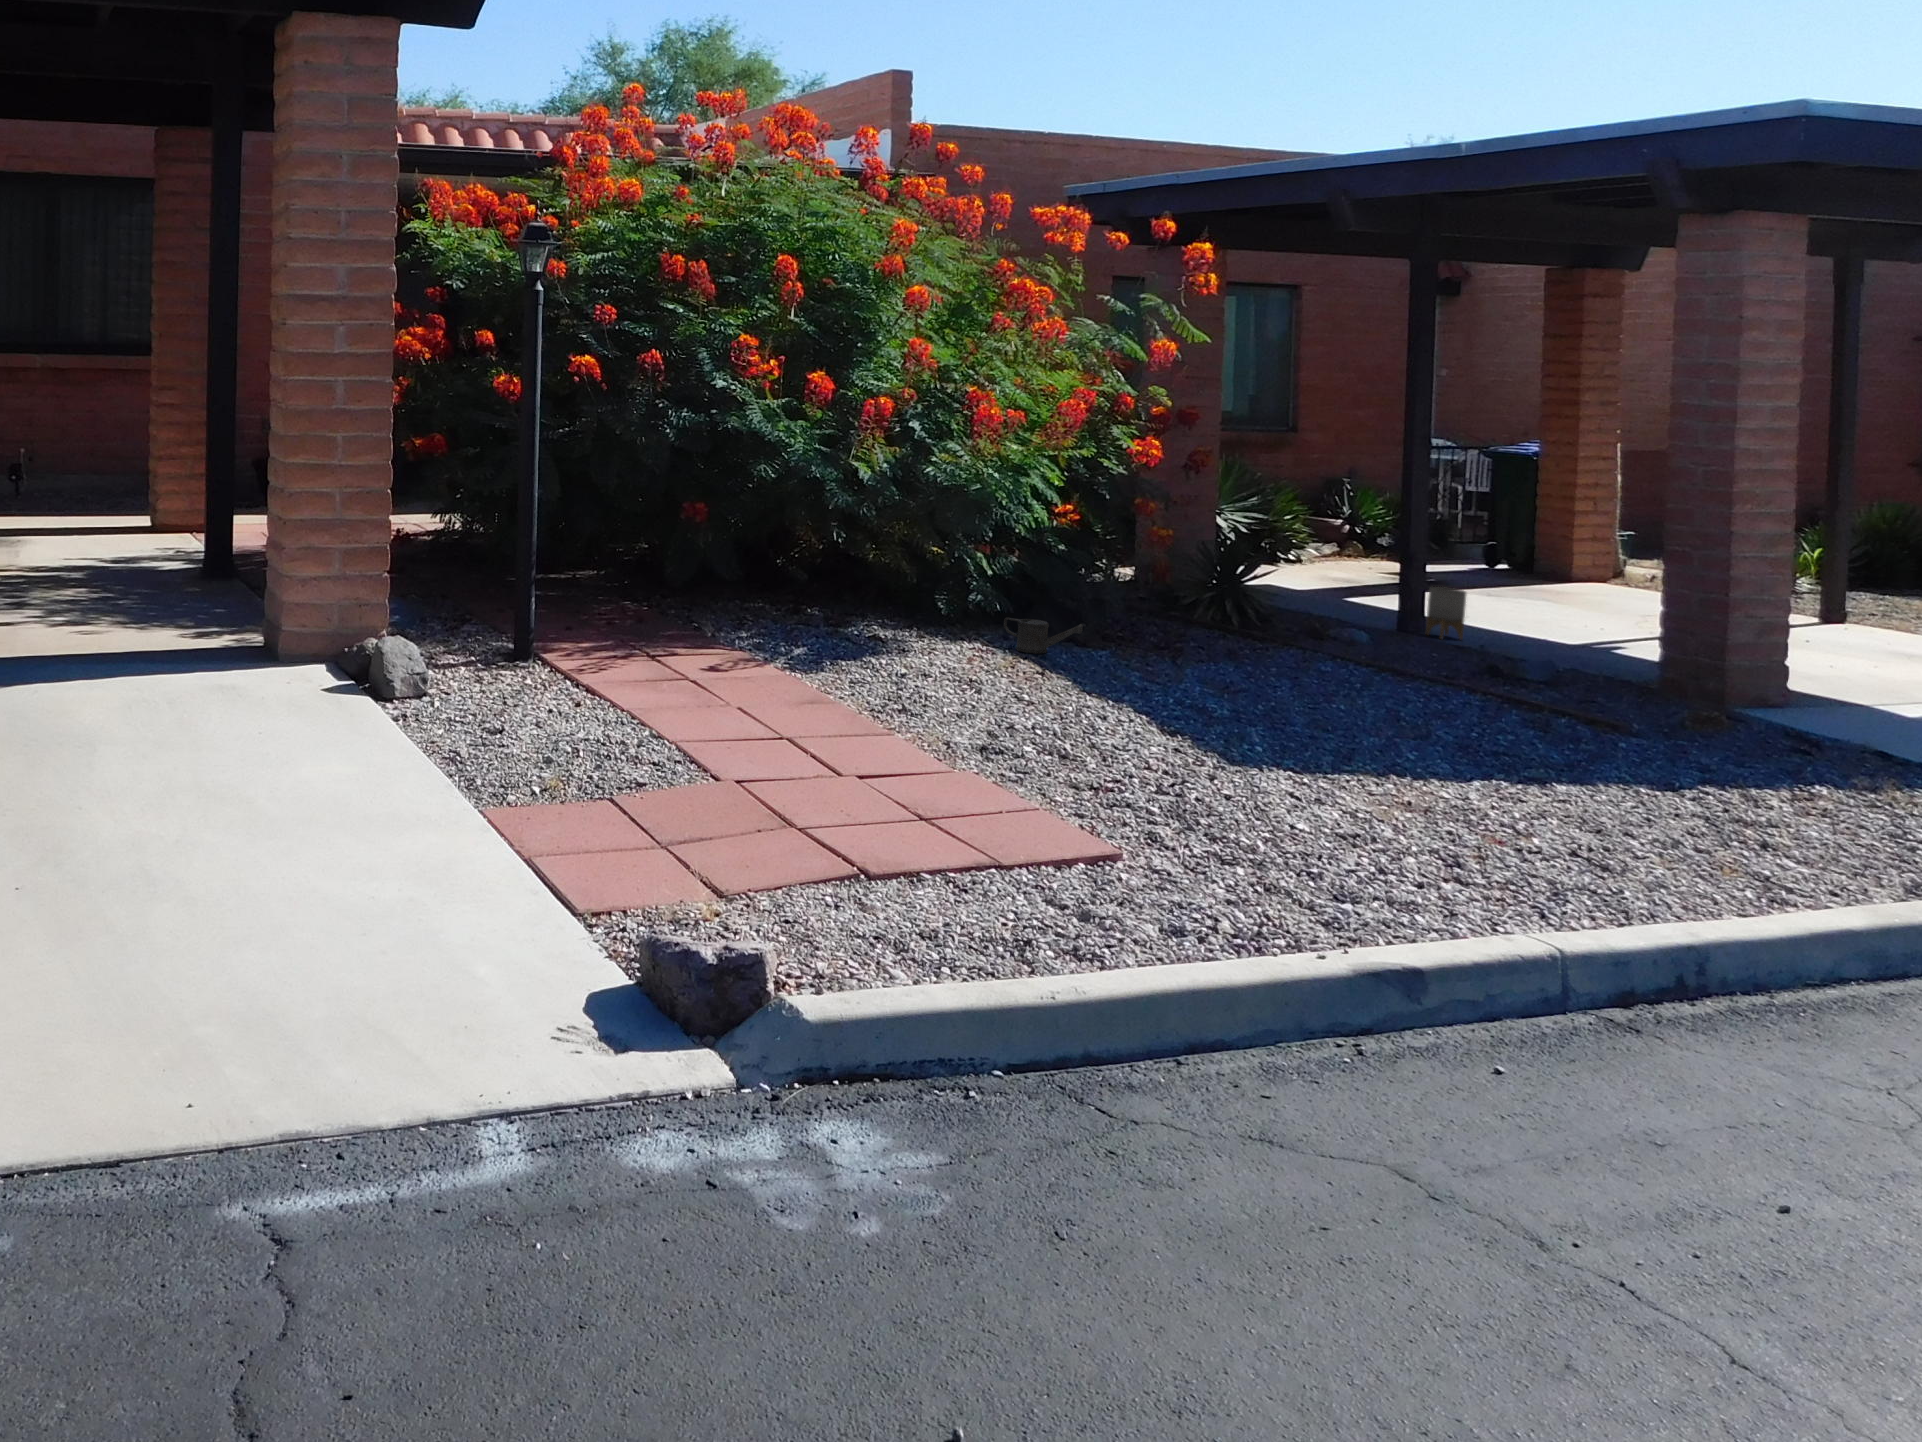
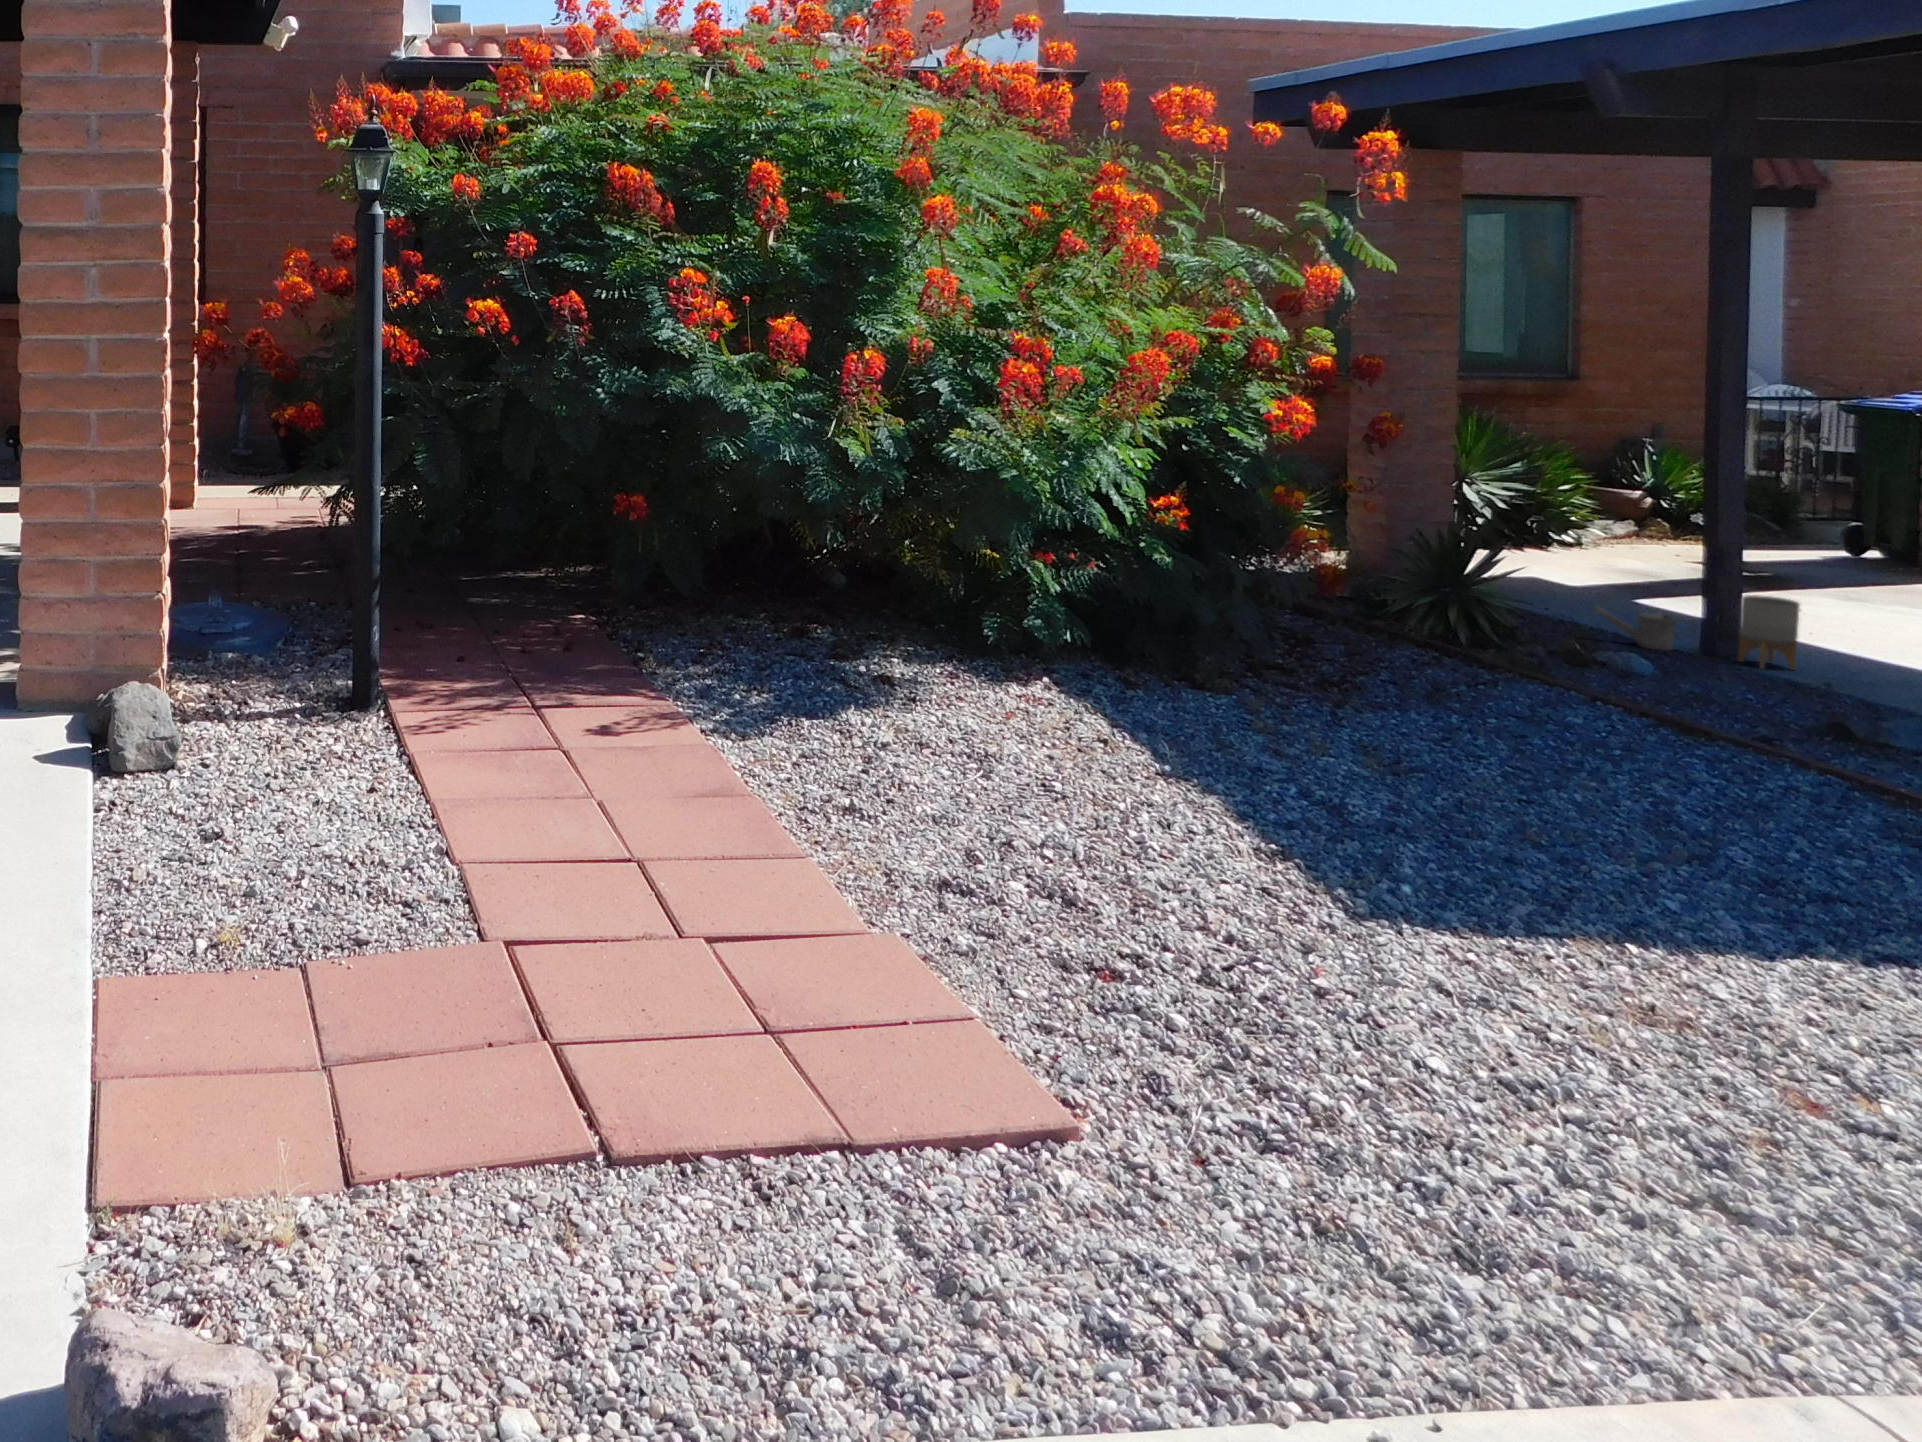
watering can: present [1004,618,1083,654] -> present [1595,606,1695,651]

